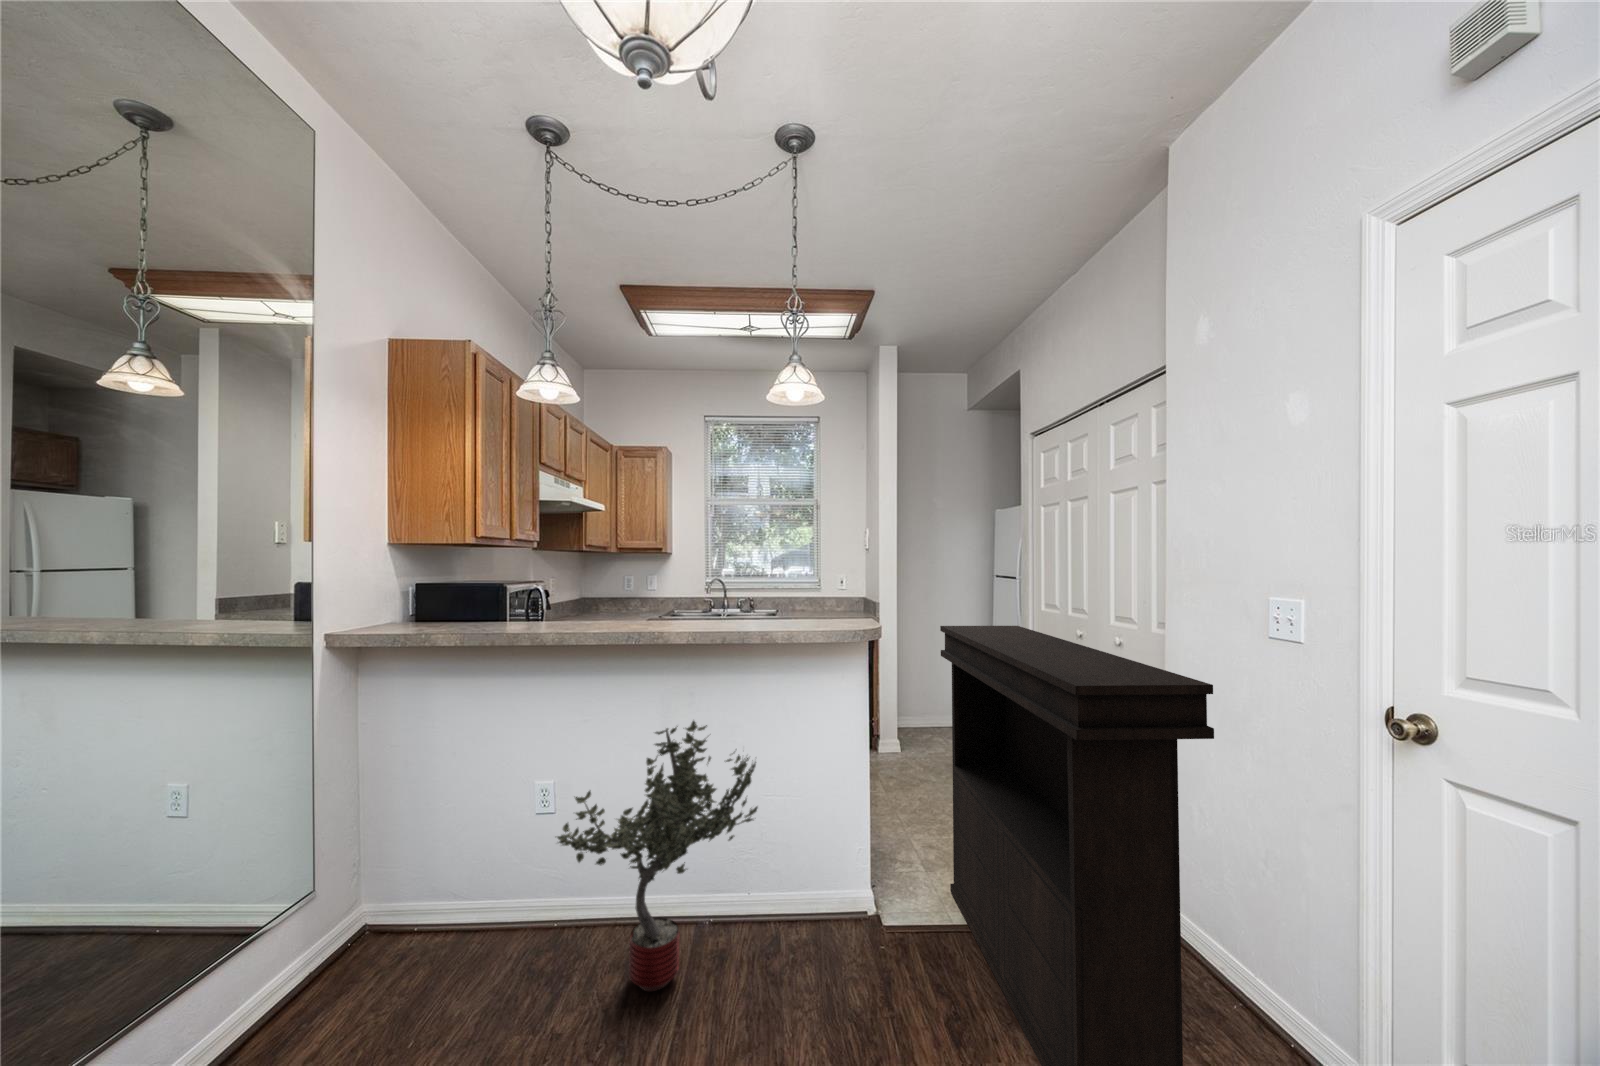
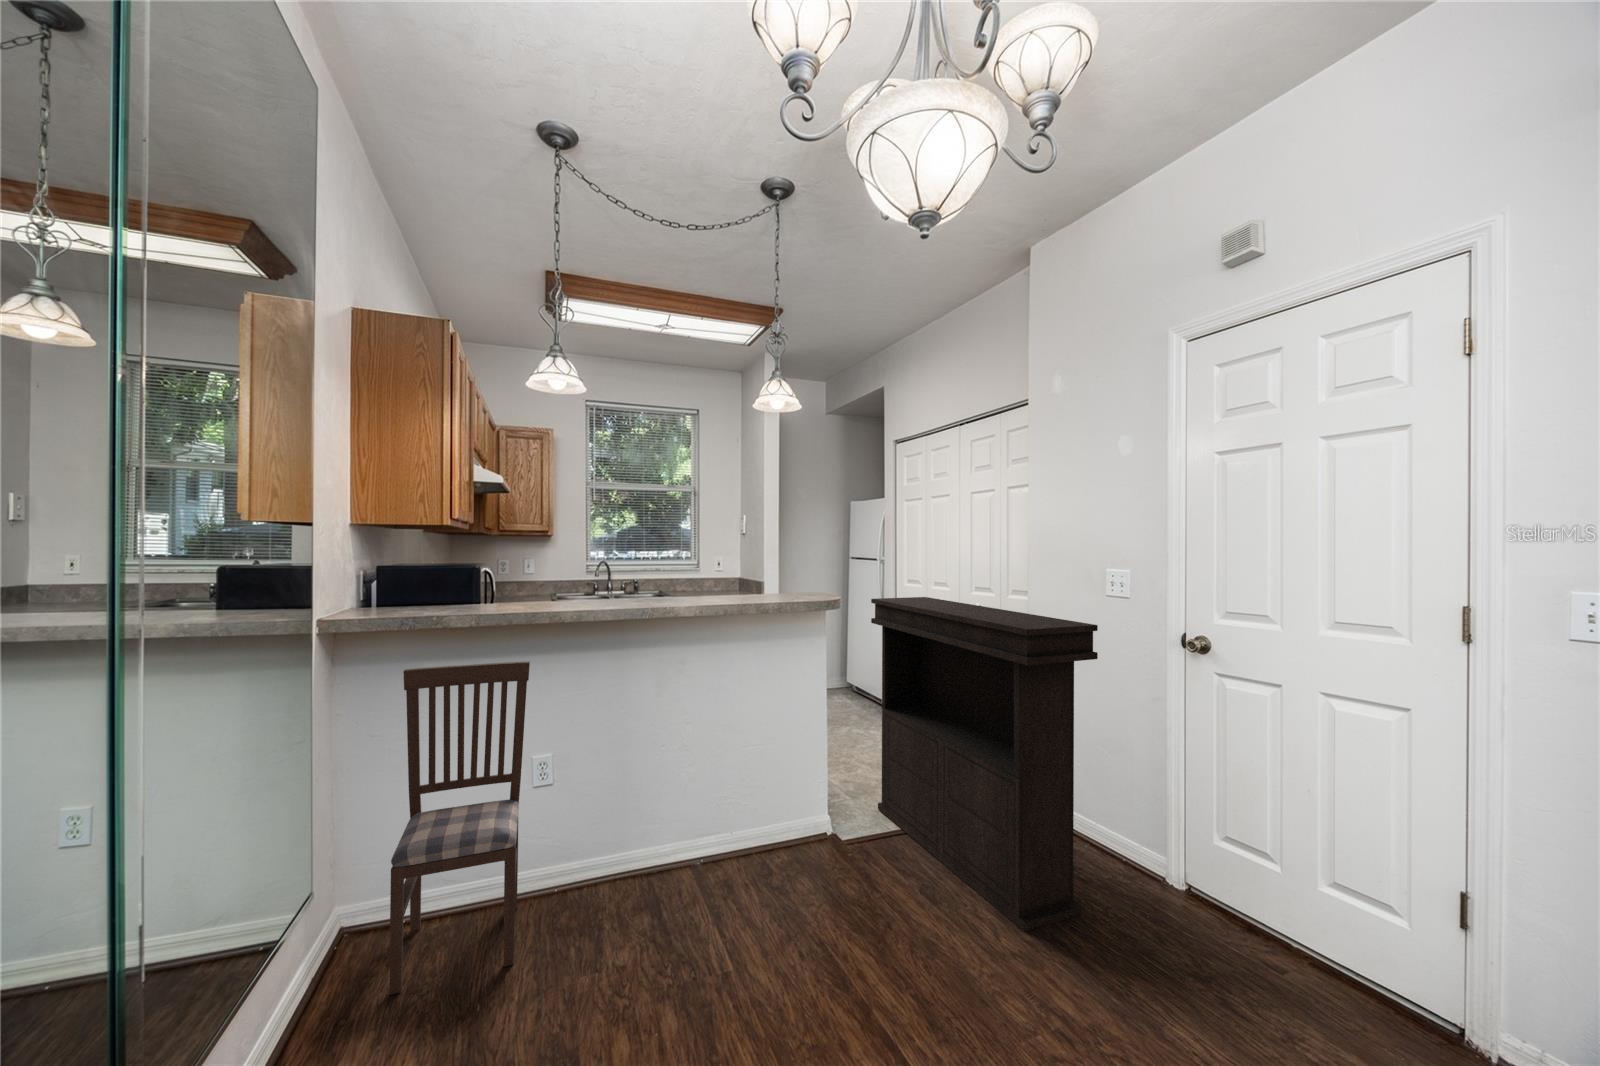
dining chair: none [345,681,527,1016] -> present [390,661,530,995]
potted tree: present [557,721,758,991] -> none [584,684,767,916]

